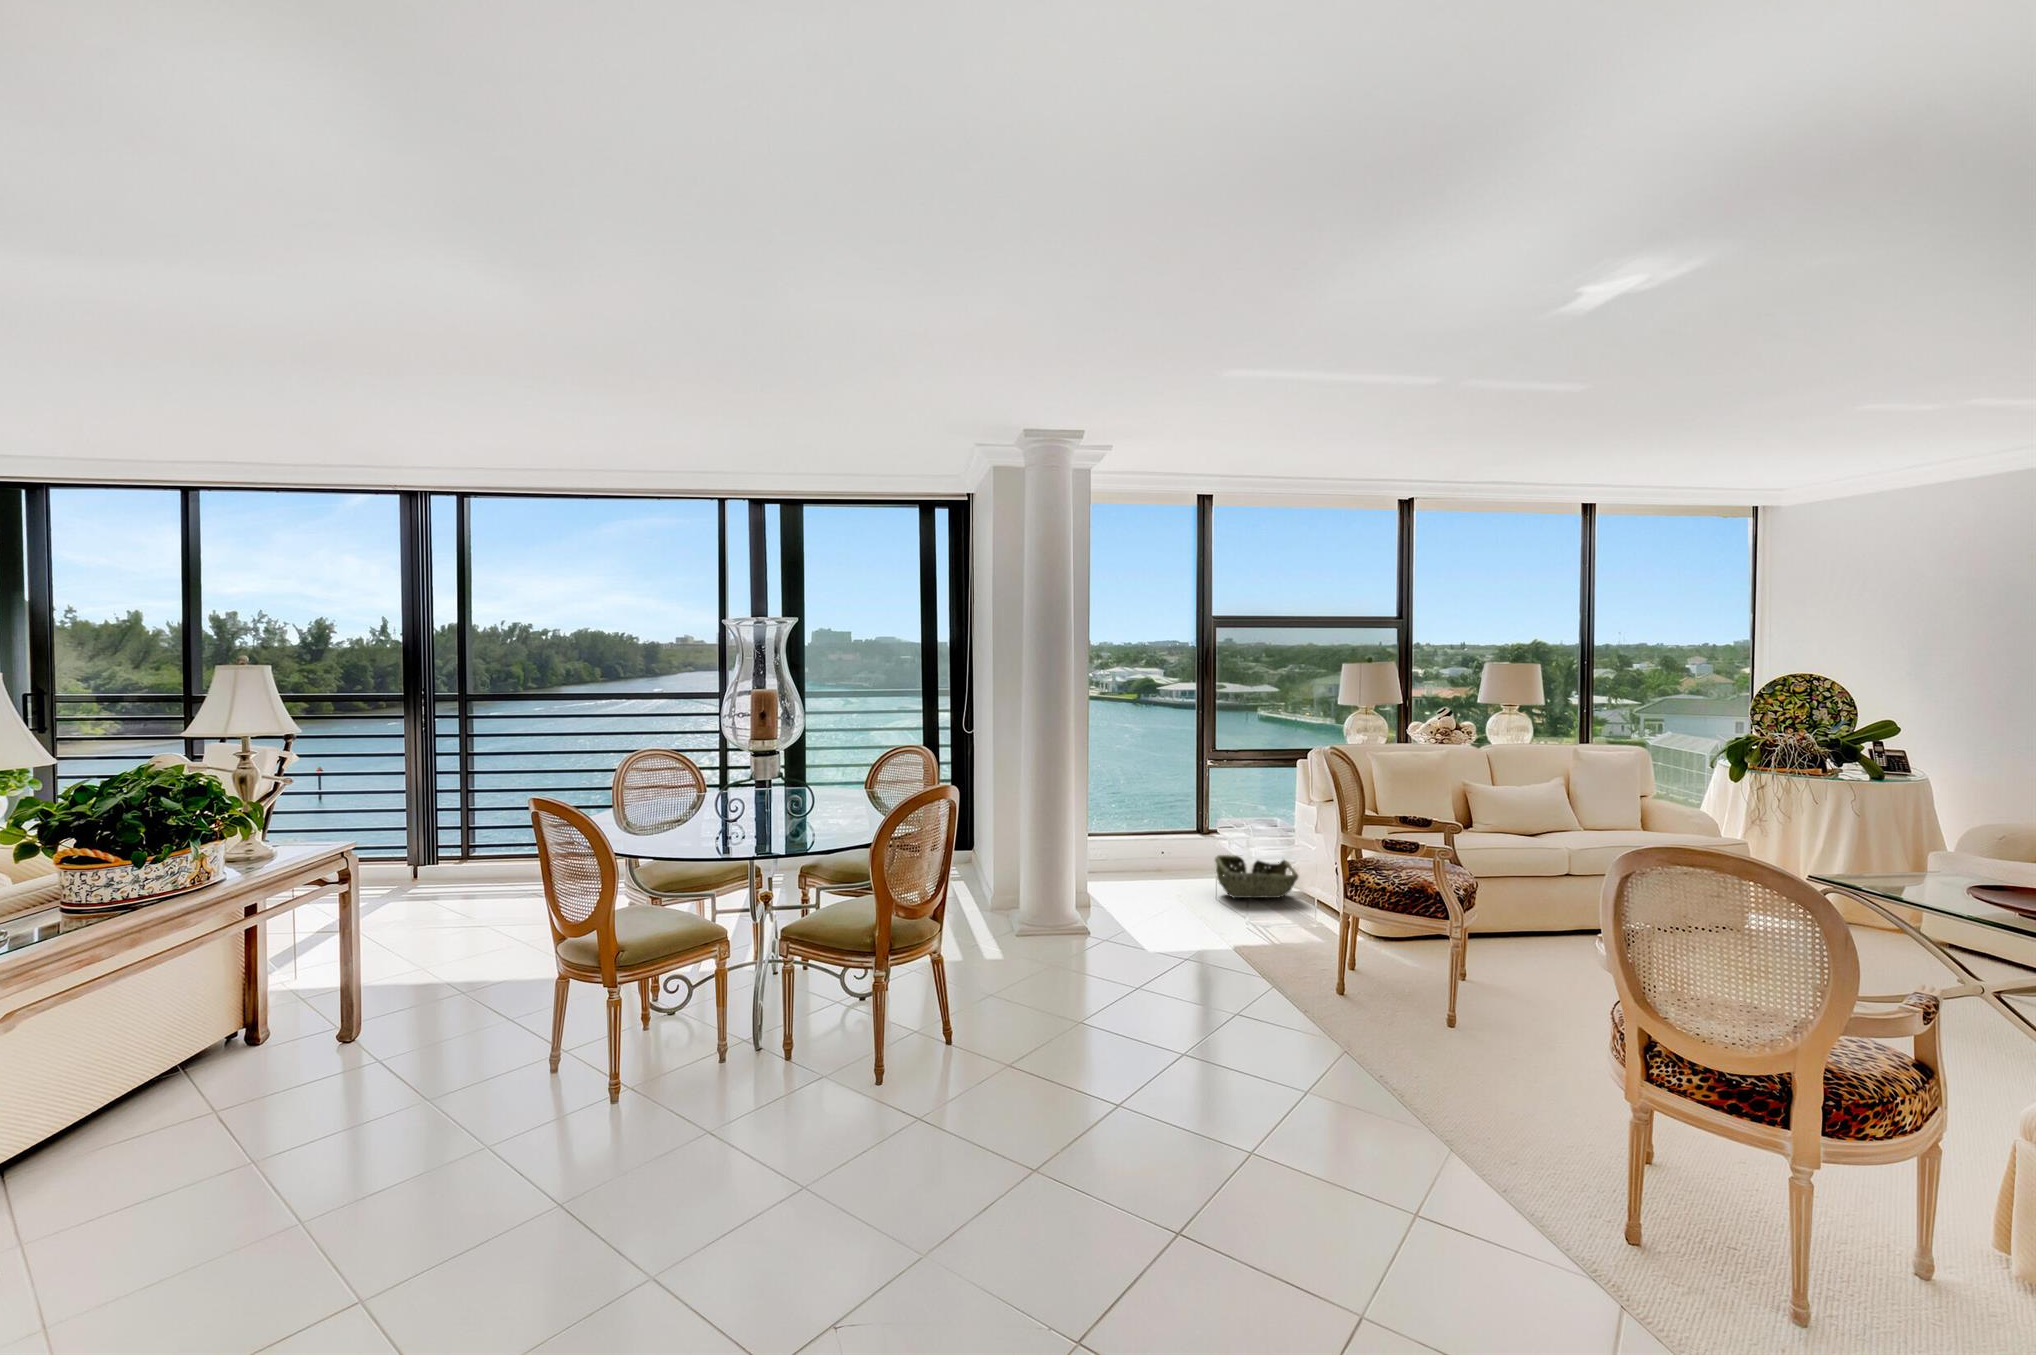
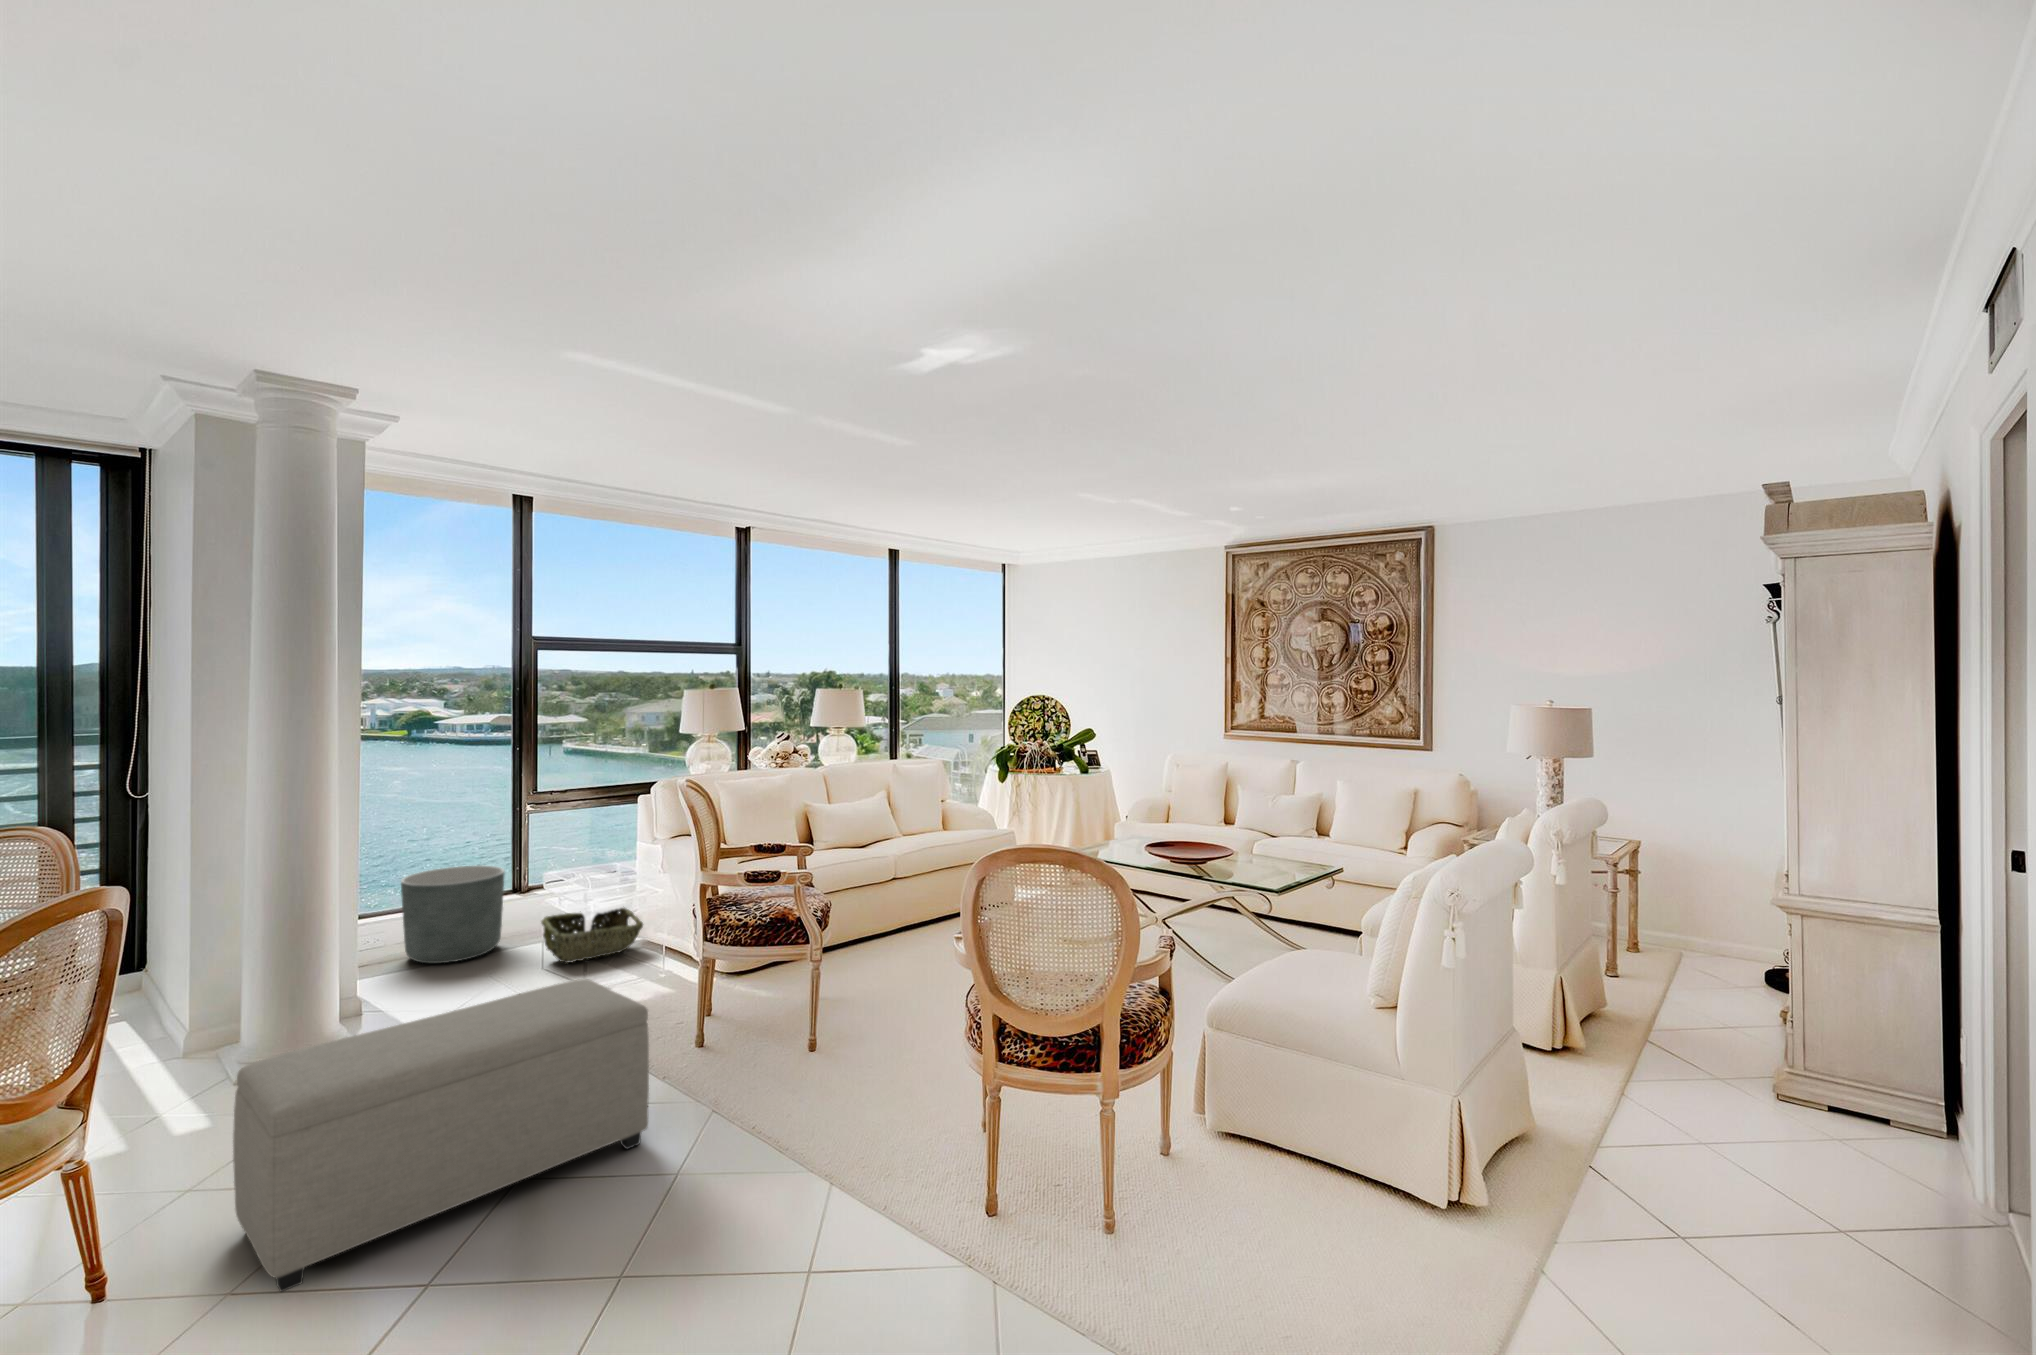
planter: none [1117,804,1189,880] -> present [401,865,504,963]
ottoman: none [1010,906,1283,1074] -> present [233,979,649,1292]

